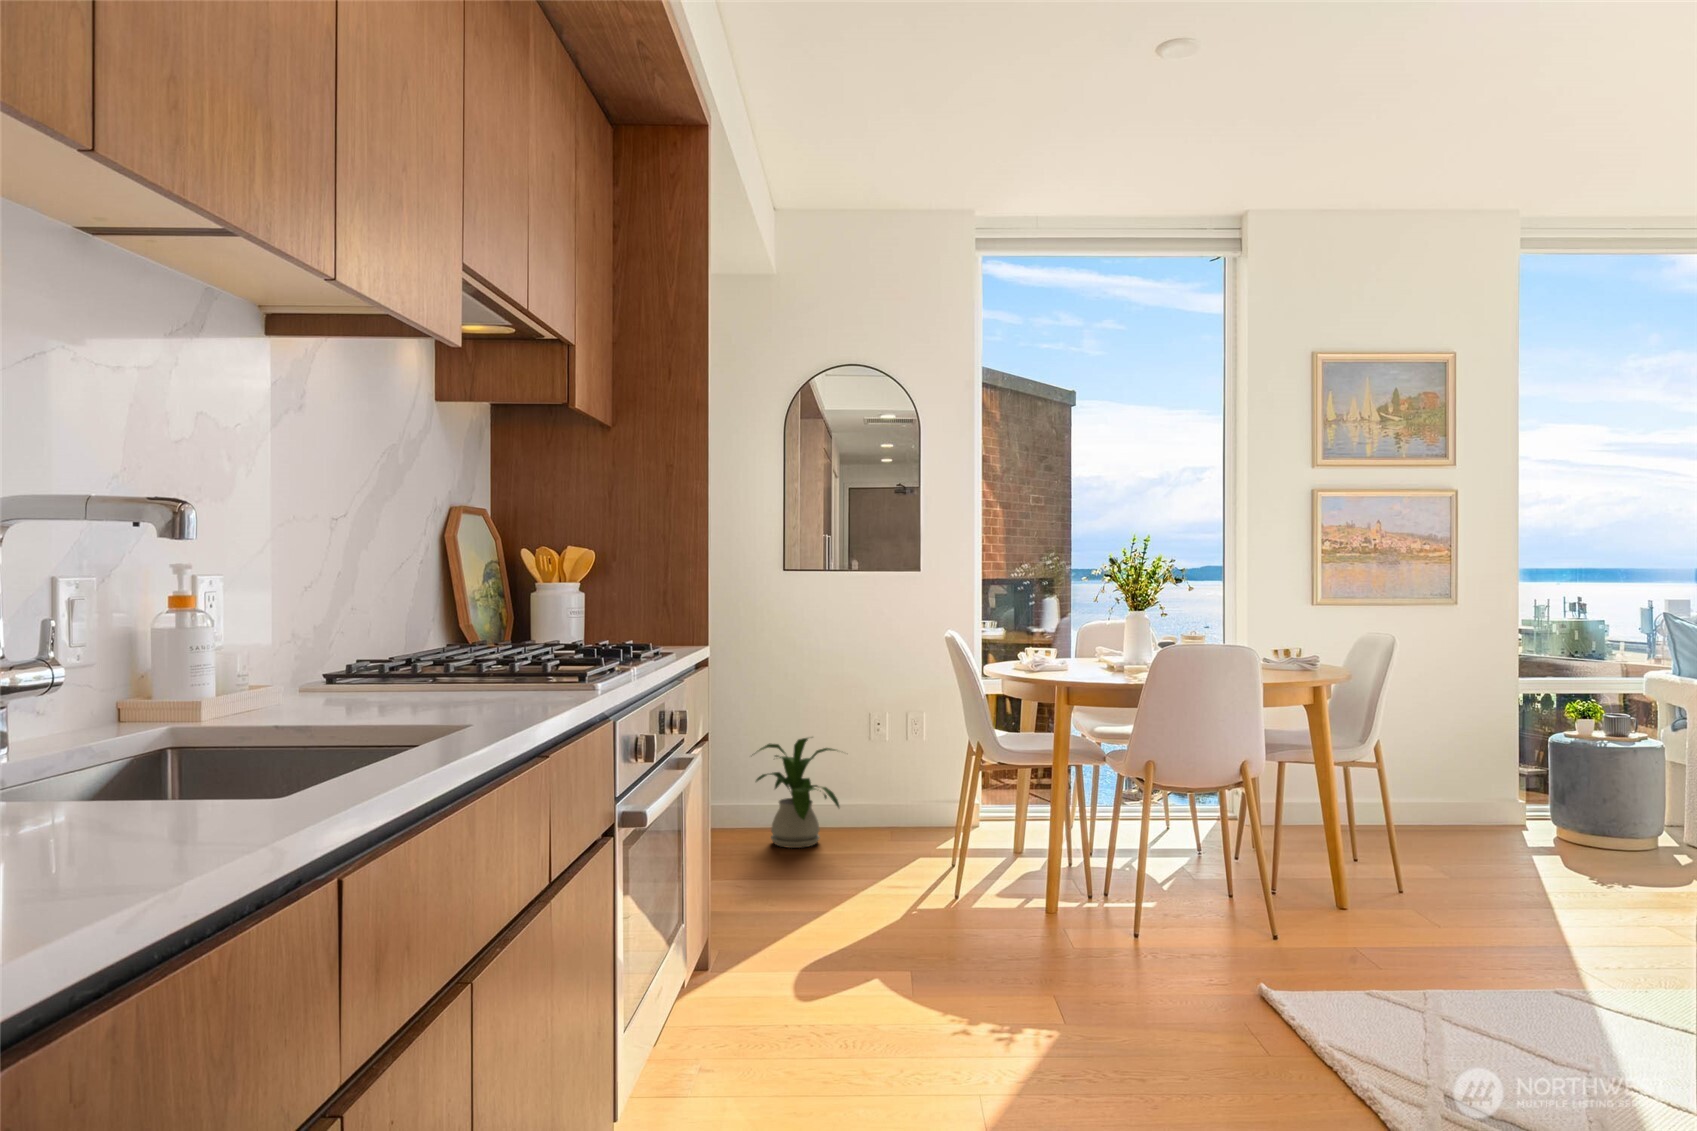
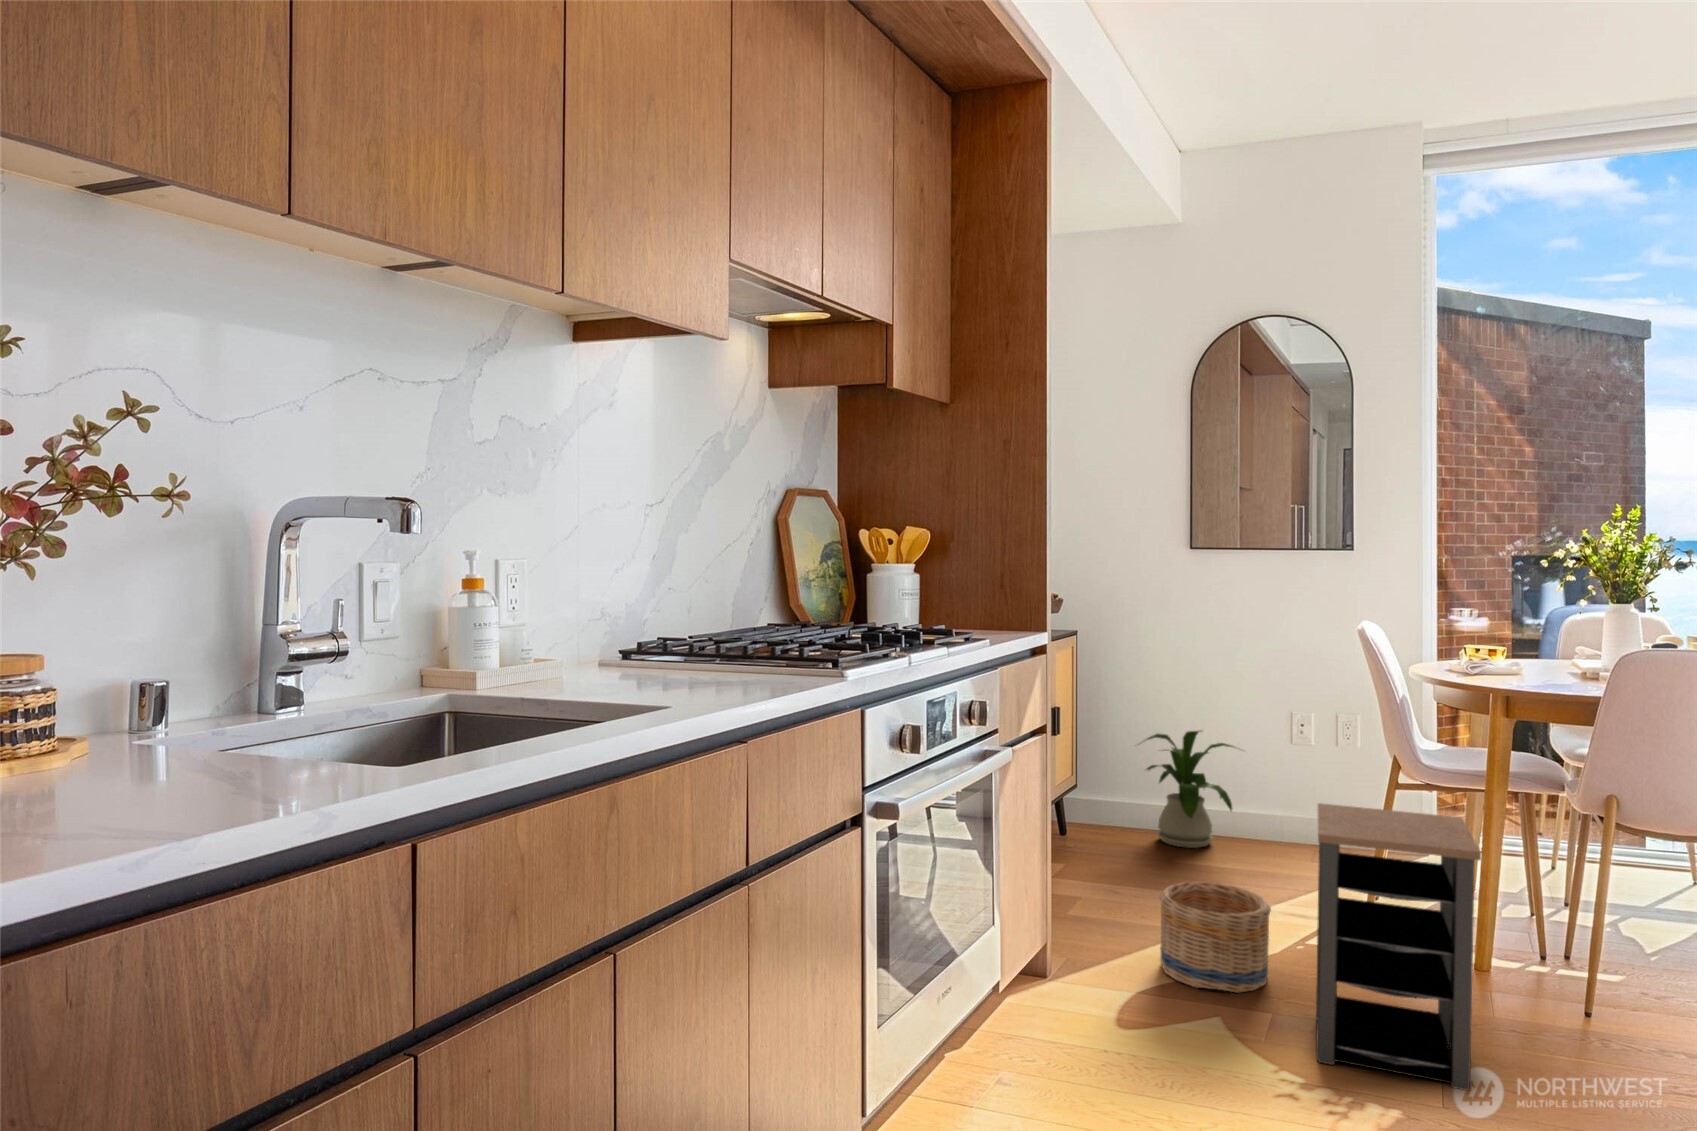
side table: none [946,785,1078,1003] -> present [1316,803,1481,1091]
basket: none [811,868,905,963] -> present [1160,882,1271,992]

